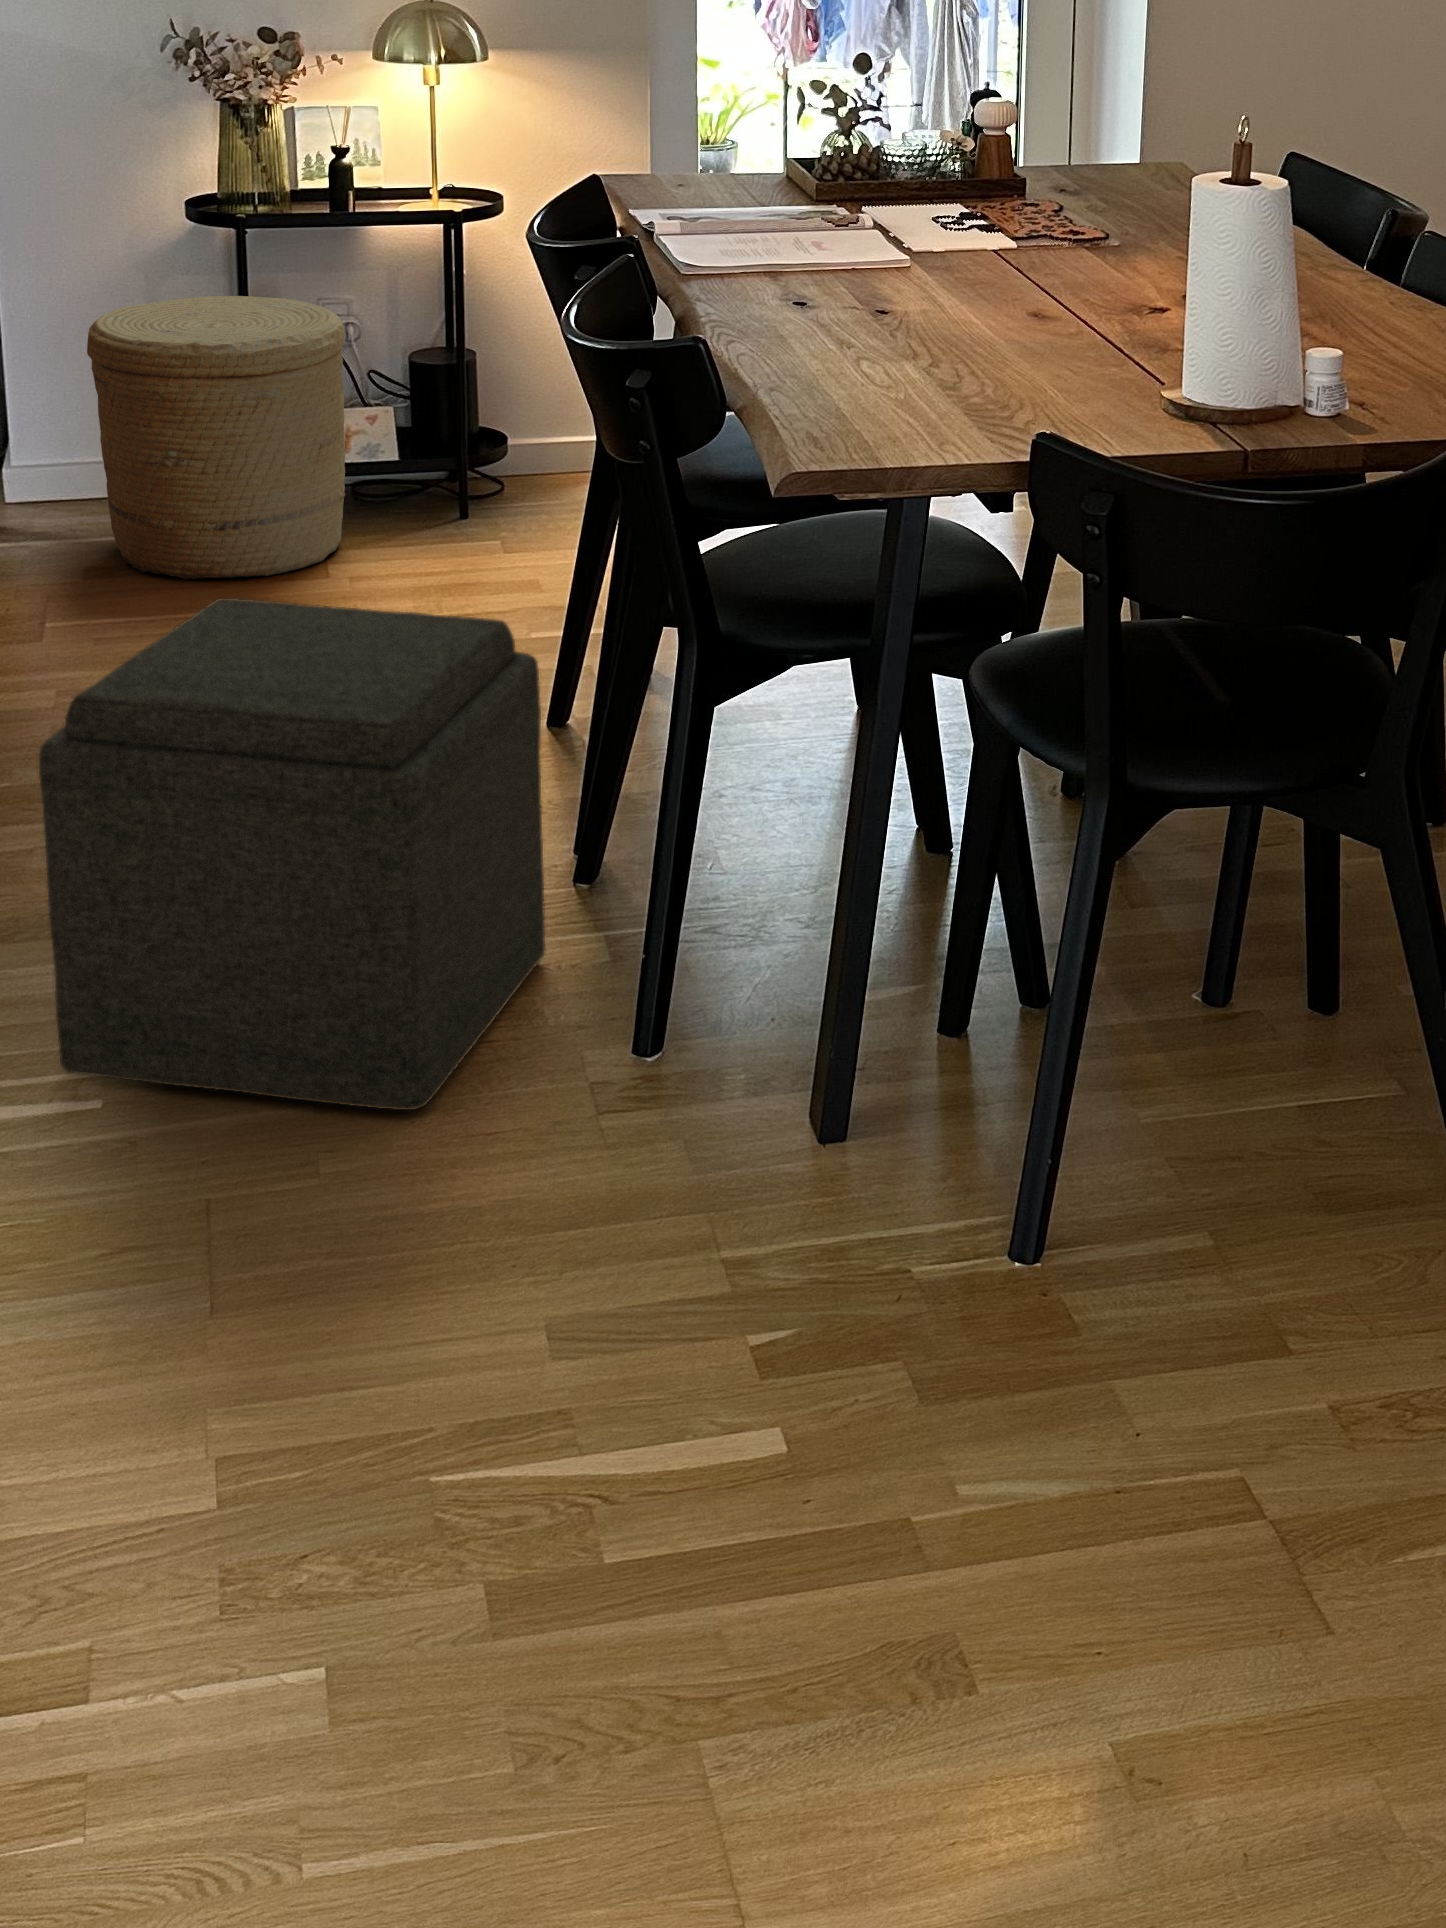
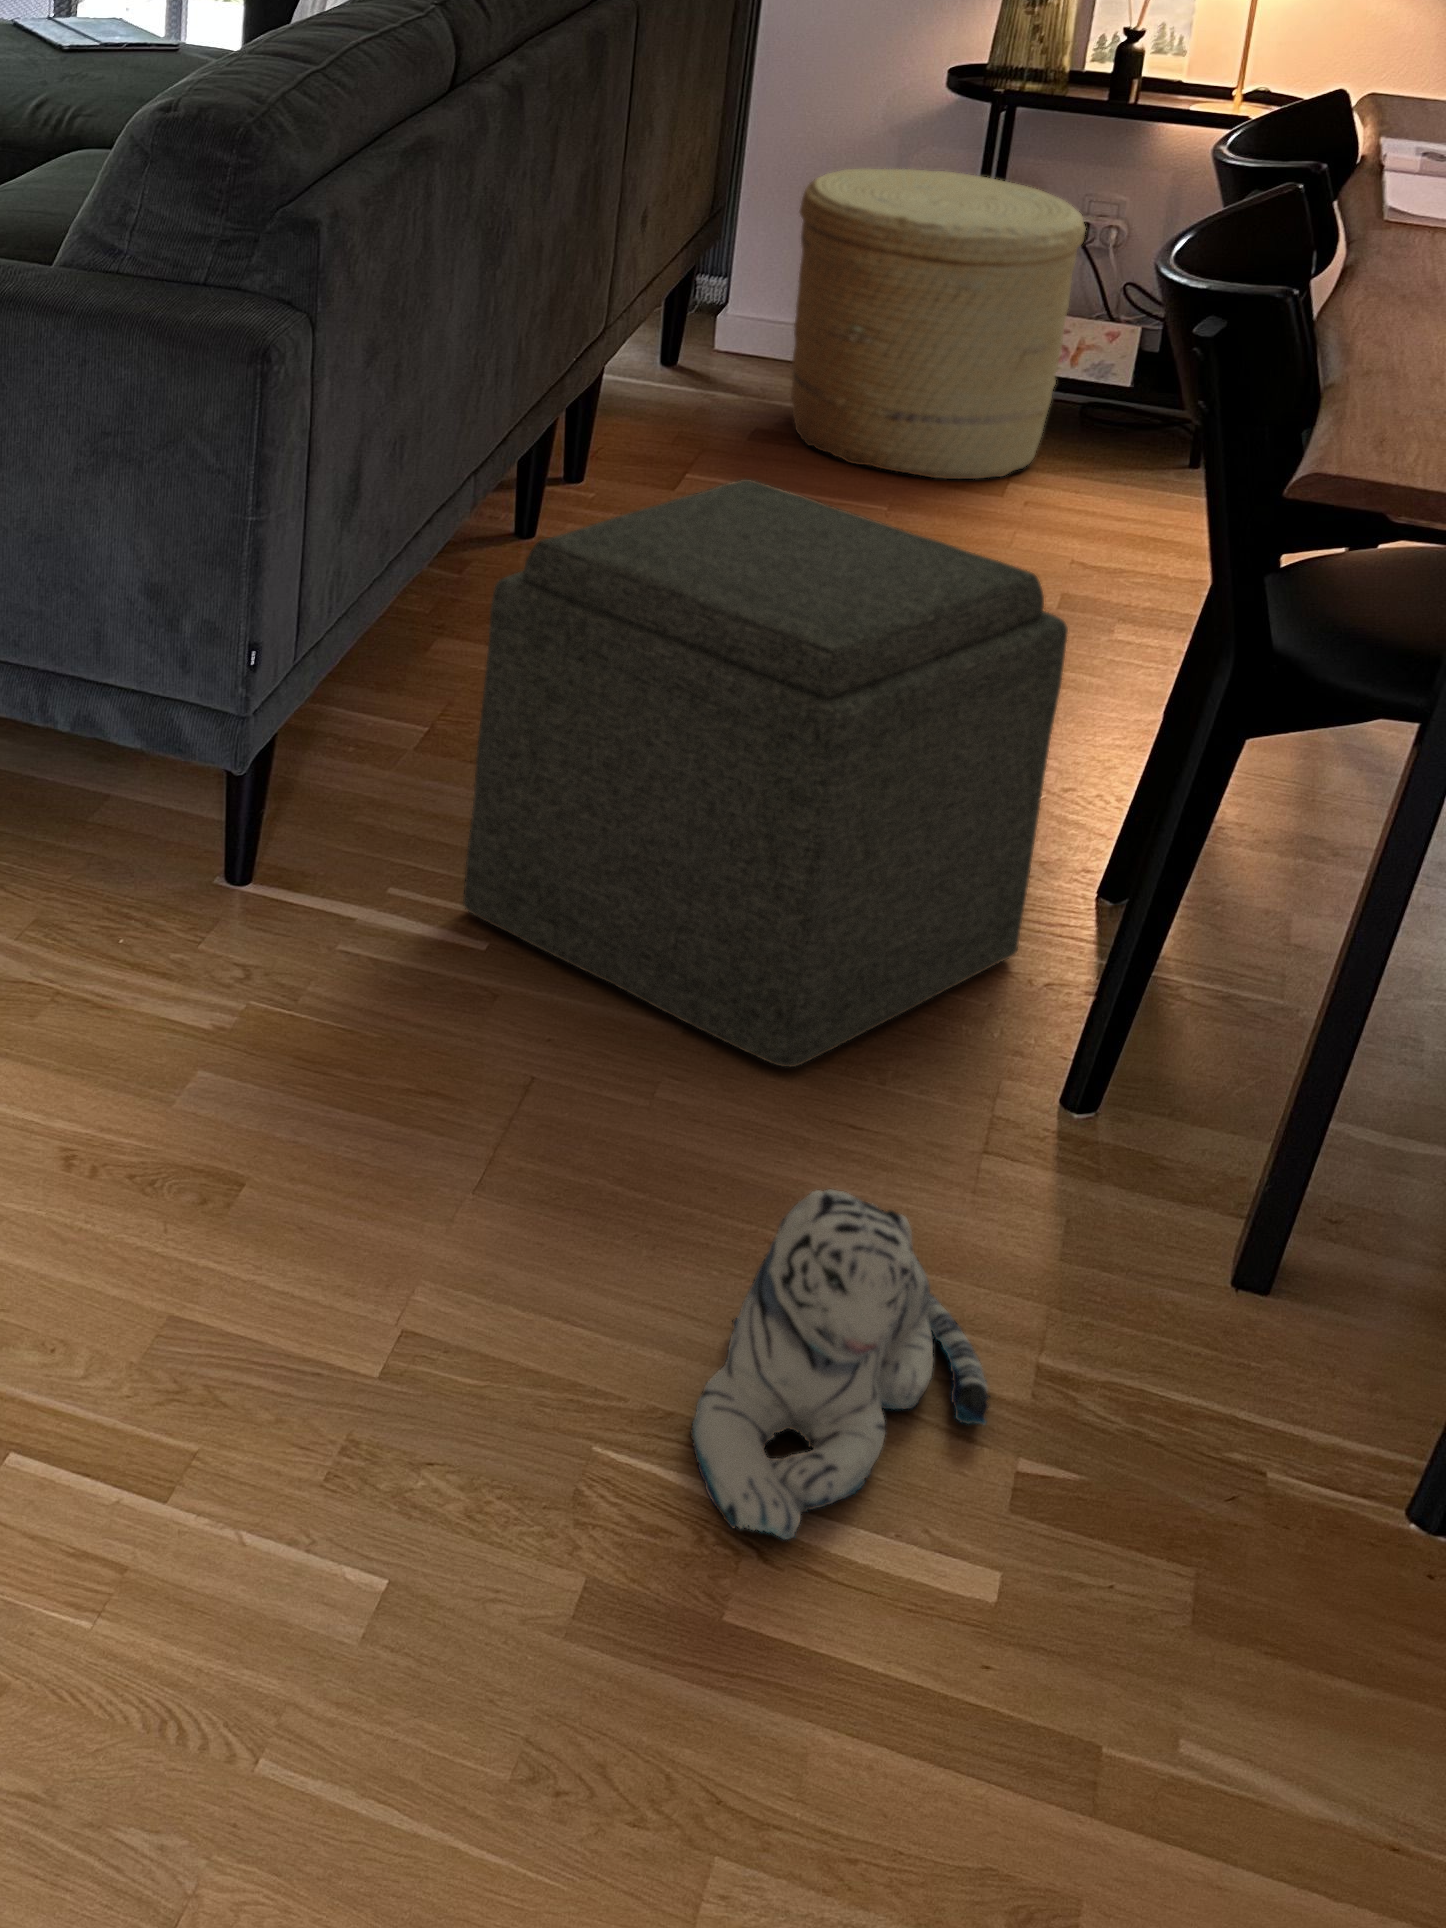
plush toy: none [488,1175,720,1496] -> present [691,1189,989,1540]

